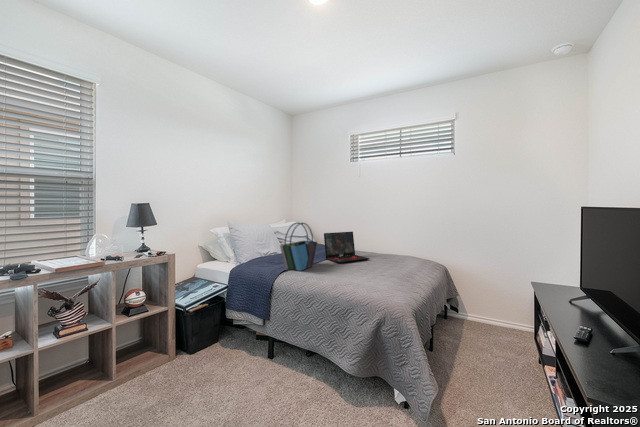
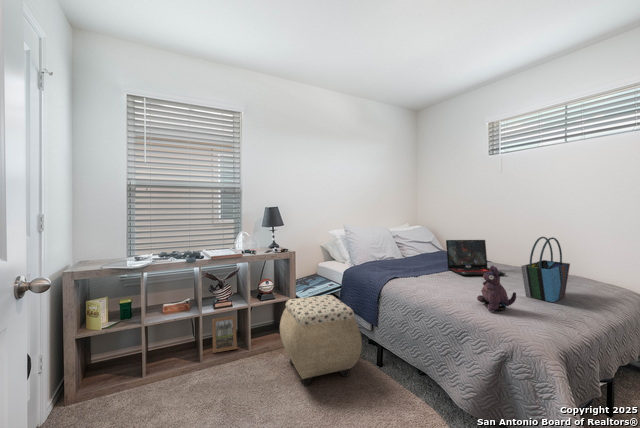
tote bag: present [280,223,317,271] -> present [521,237,570,302]
plush toy: none [357,252,386,291] -> present [477,265,516,311]
ottoman: none [157,297,256,402] -> present [280,295,362,386]
picture frame: none [54,341,95,396] -> present [212,316,237,353]

